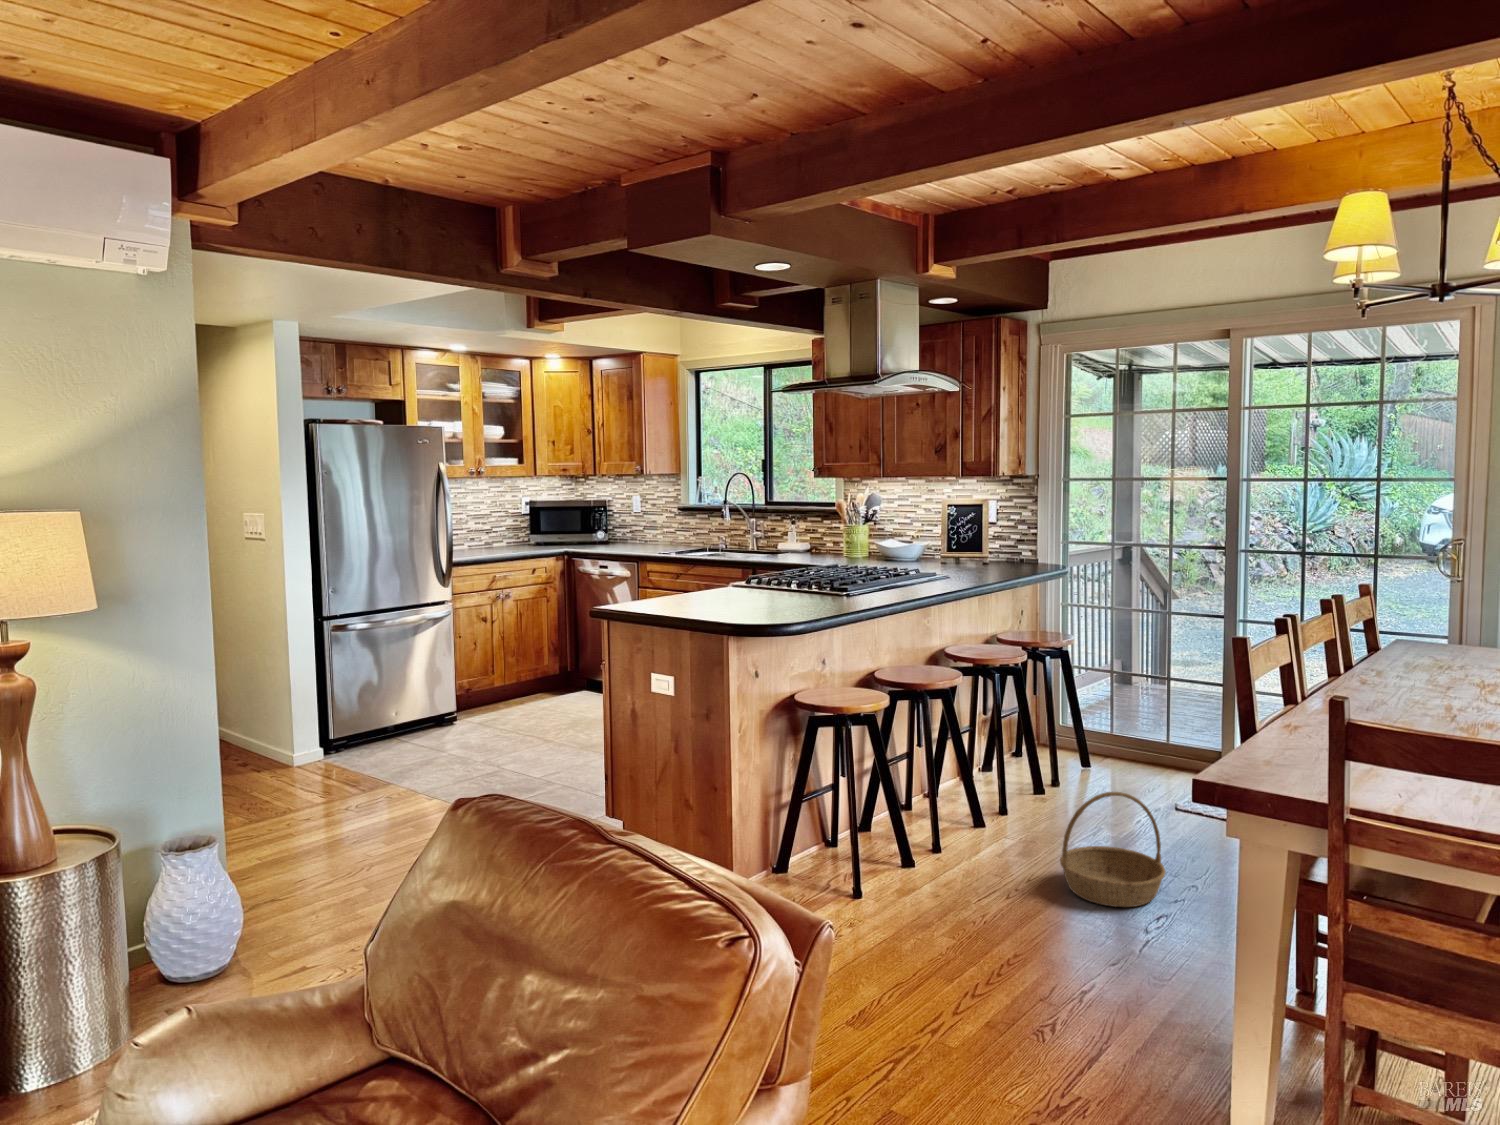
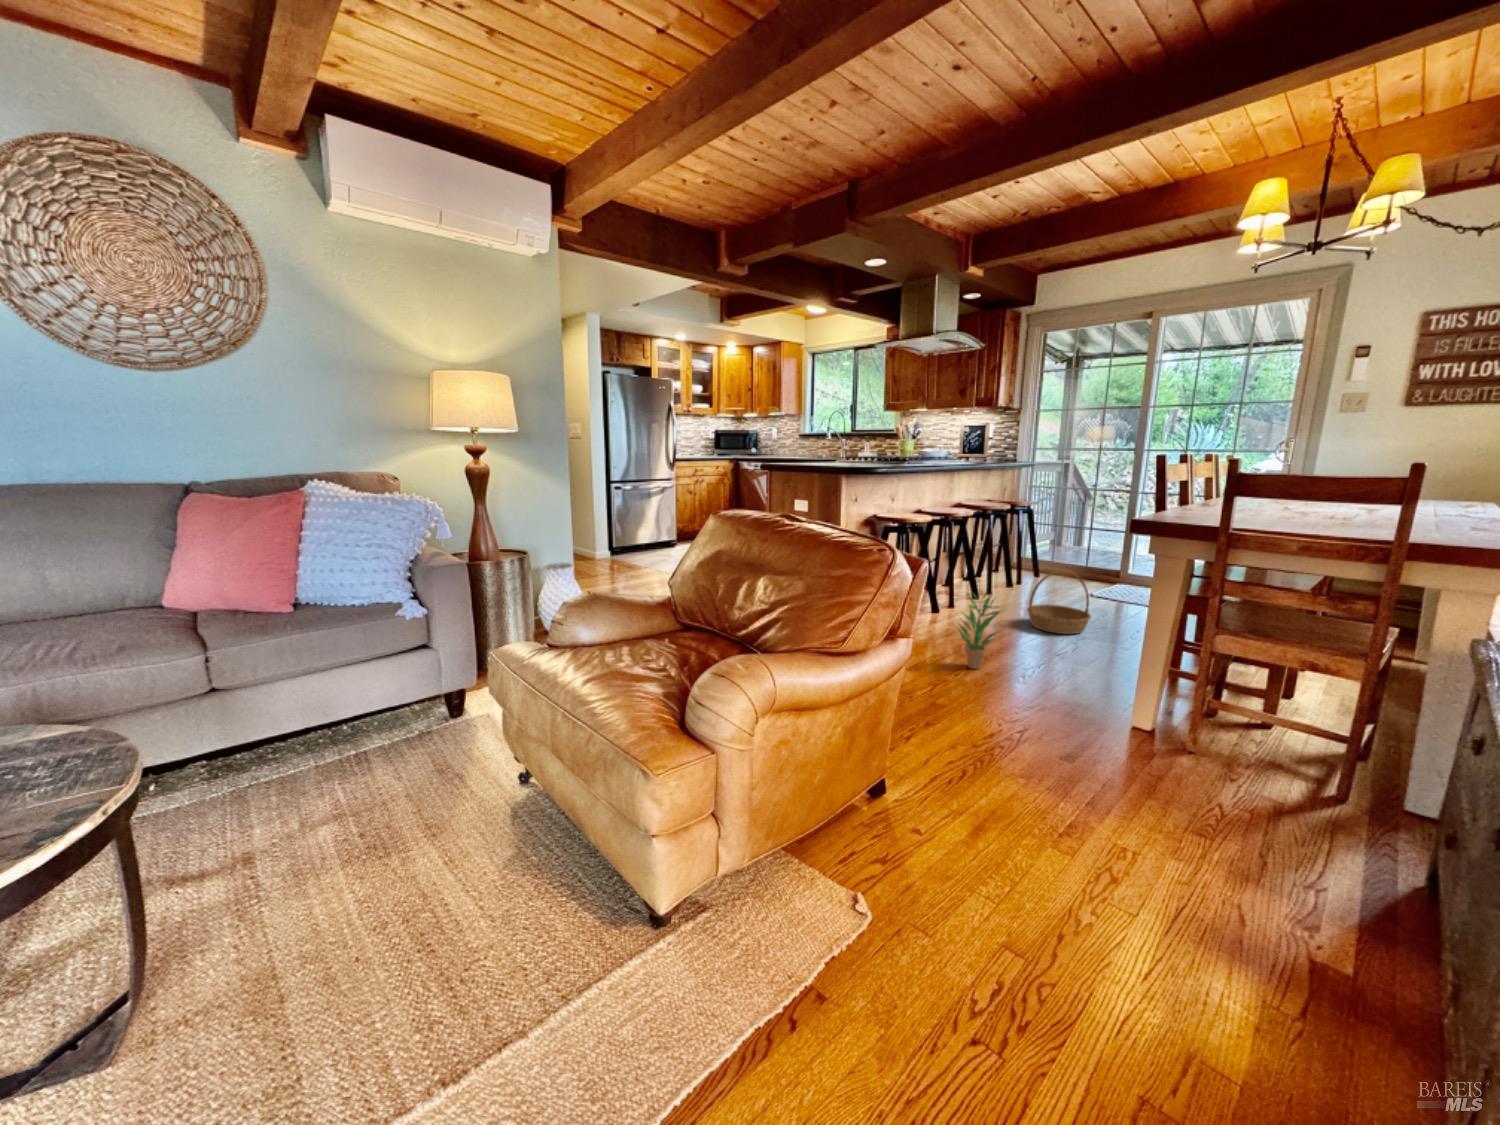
potted plant: none [929,869,1010,1010] -> present [957,593,1000,669]

